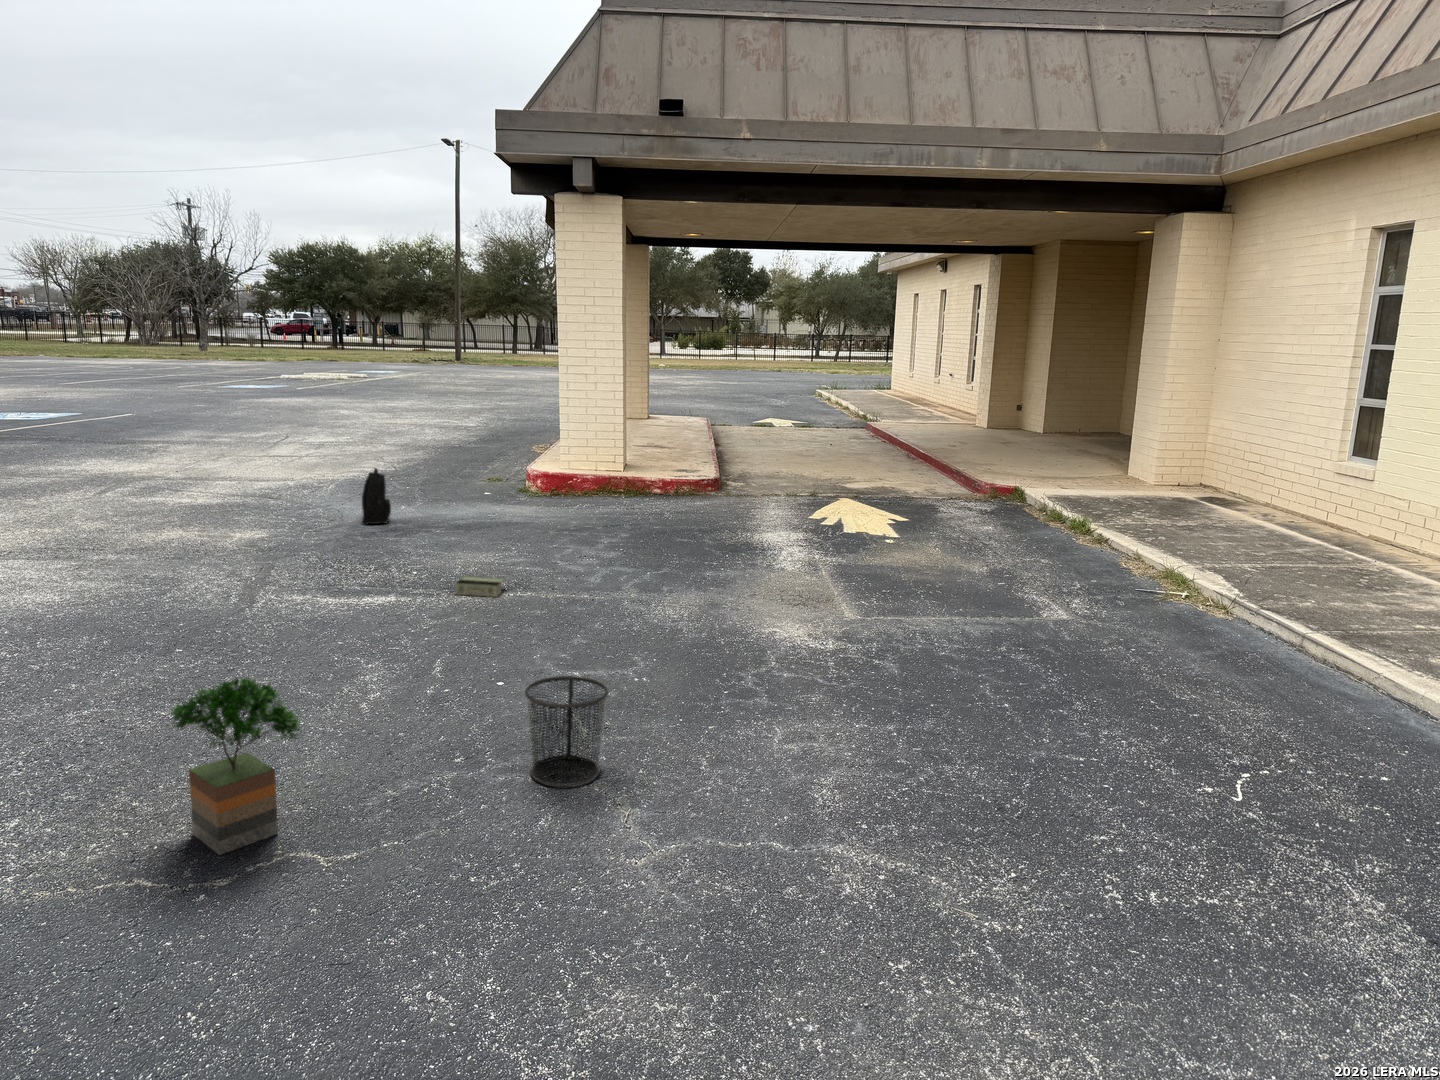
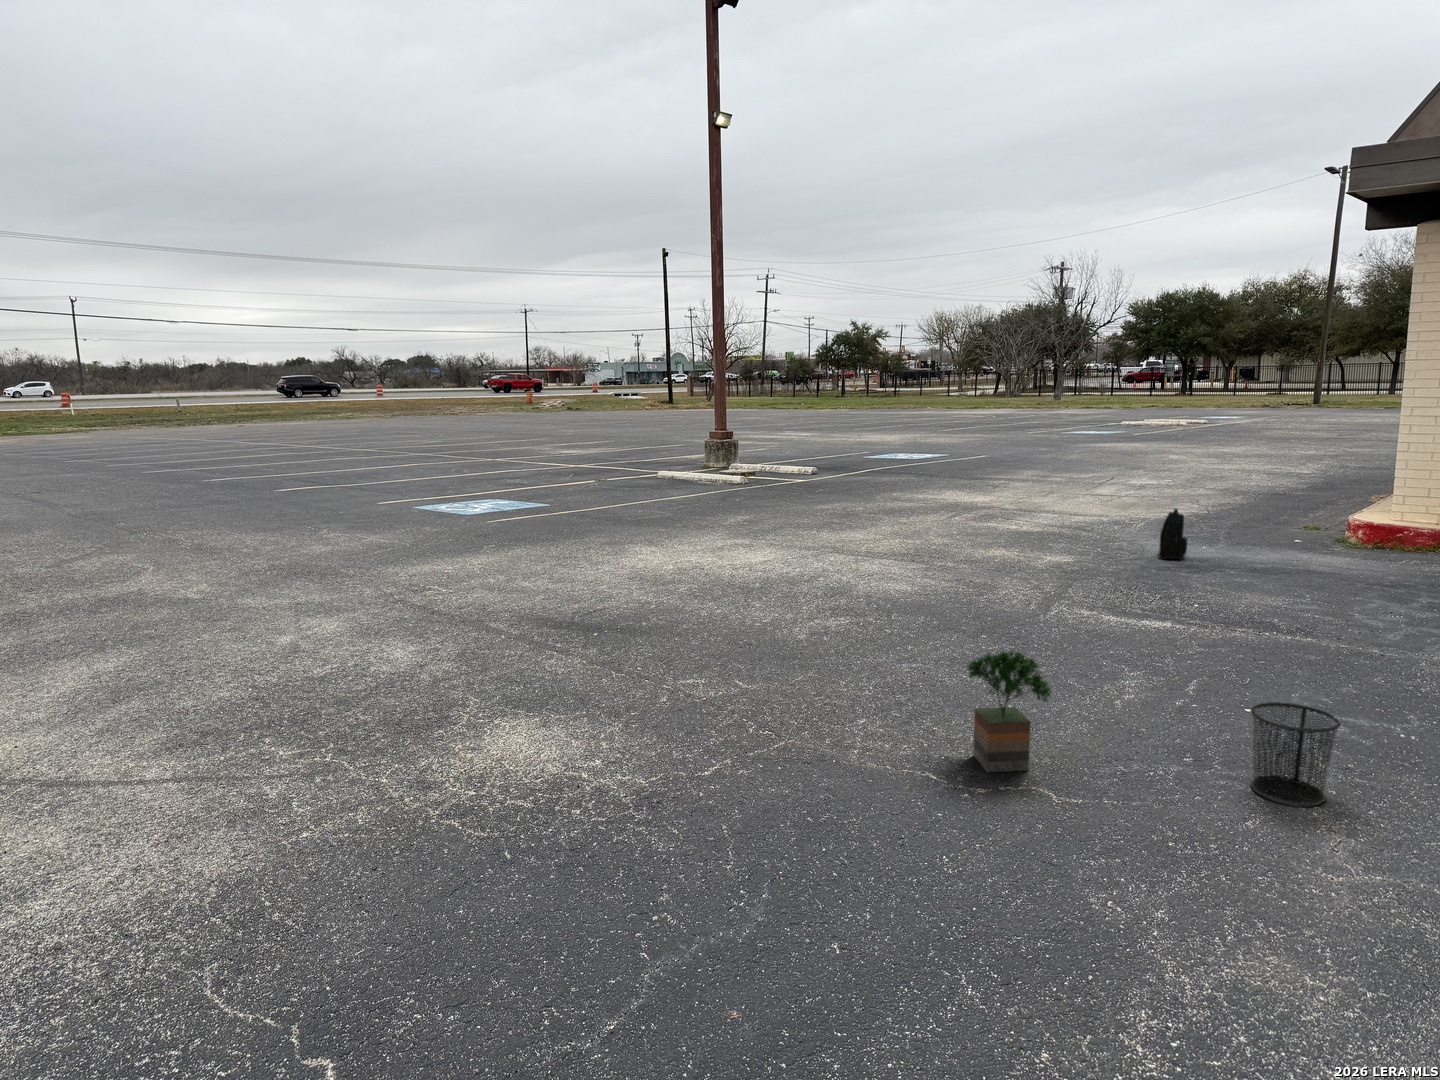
toolbox: present [455,575,505,597] -> none [1229,612,1285,636]

